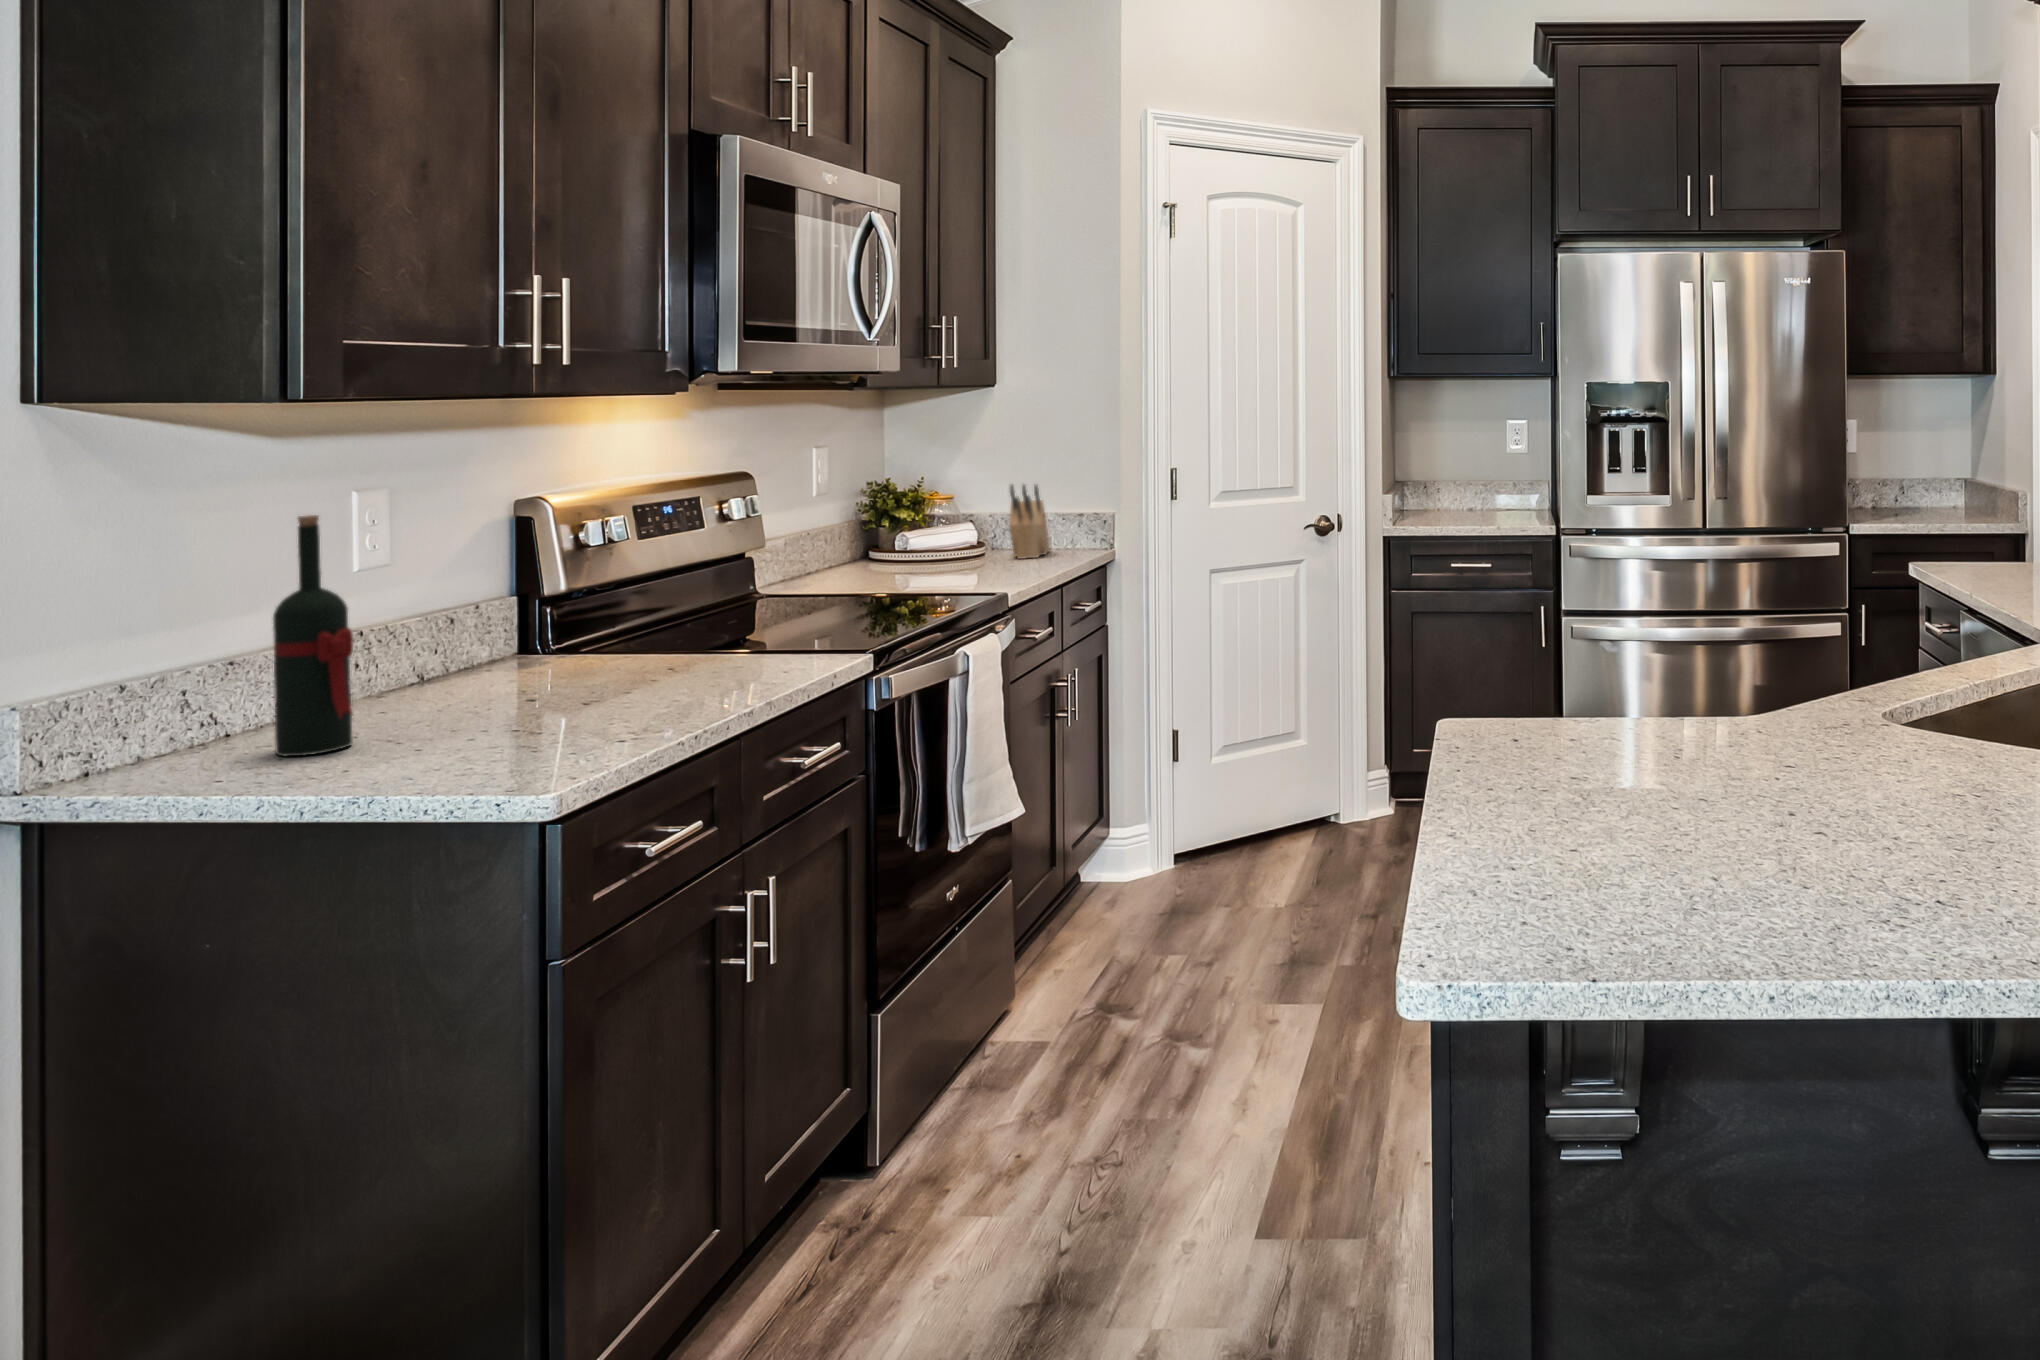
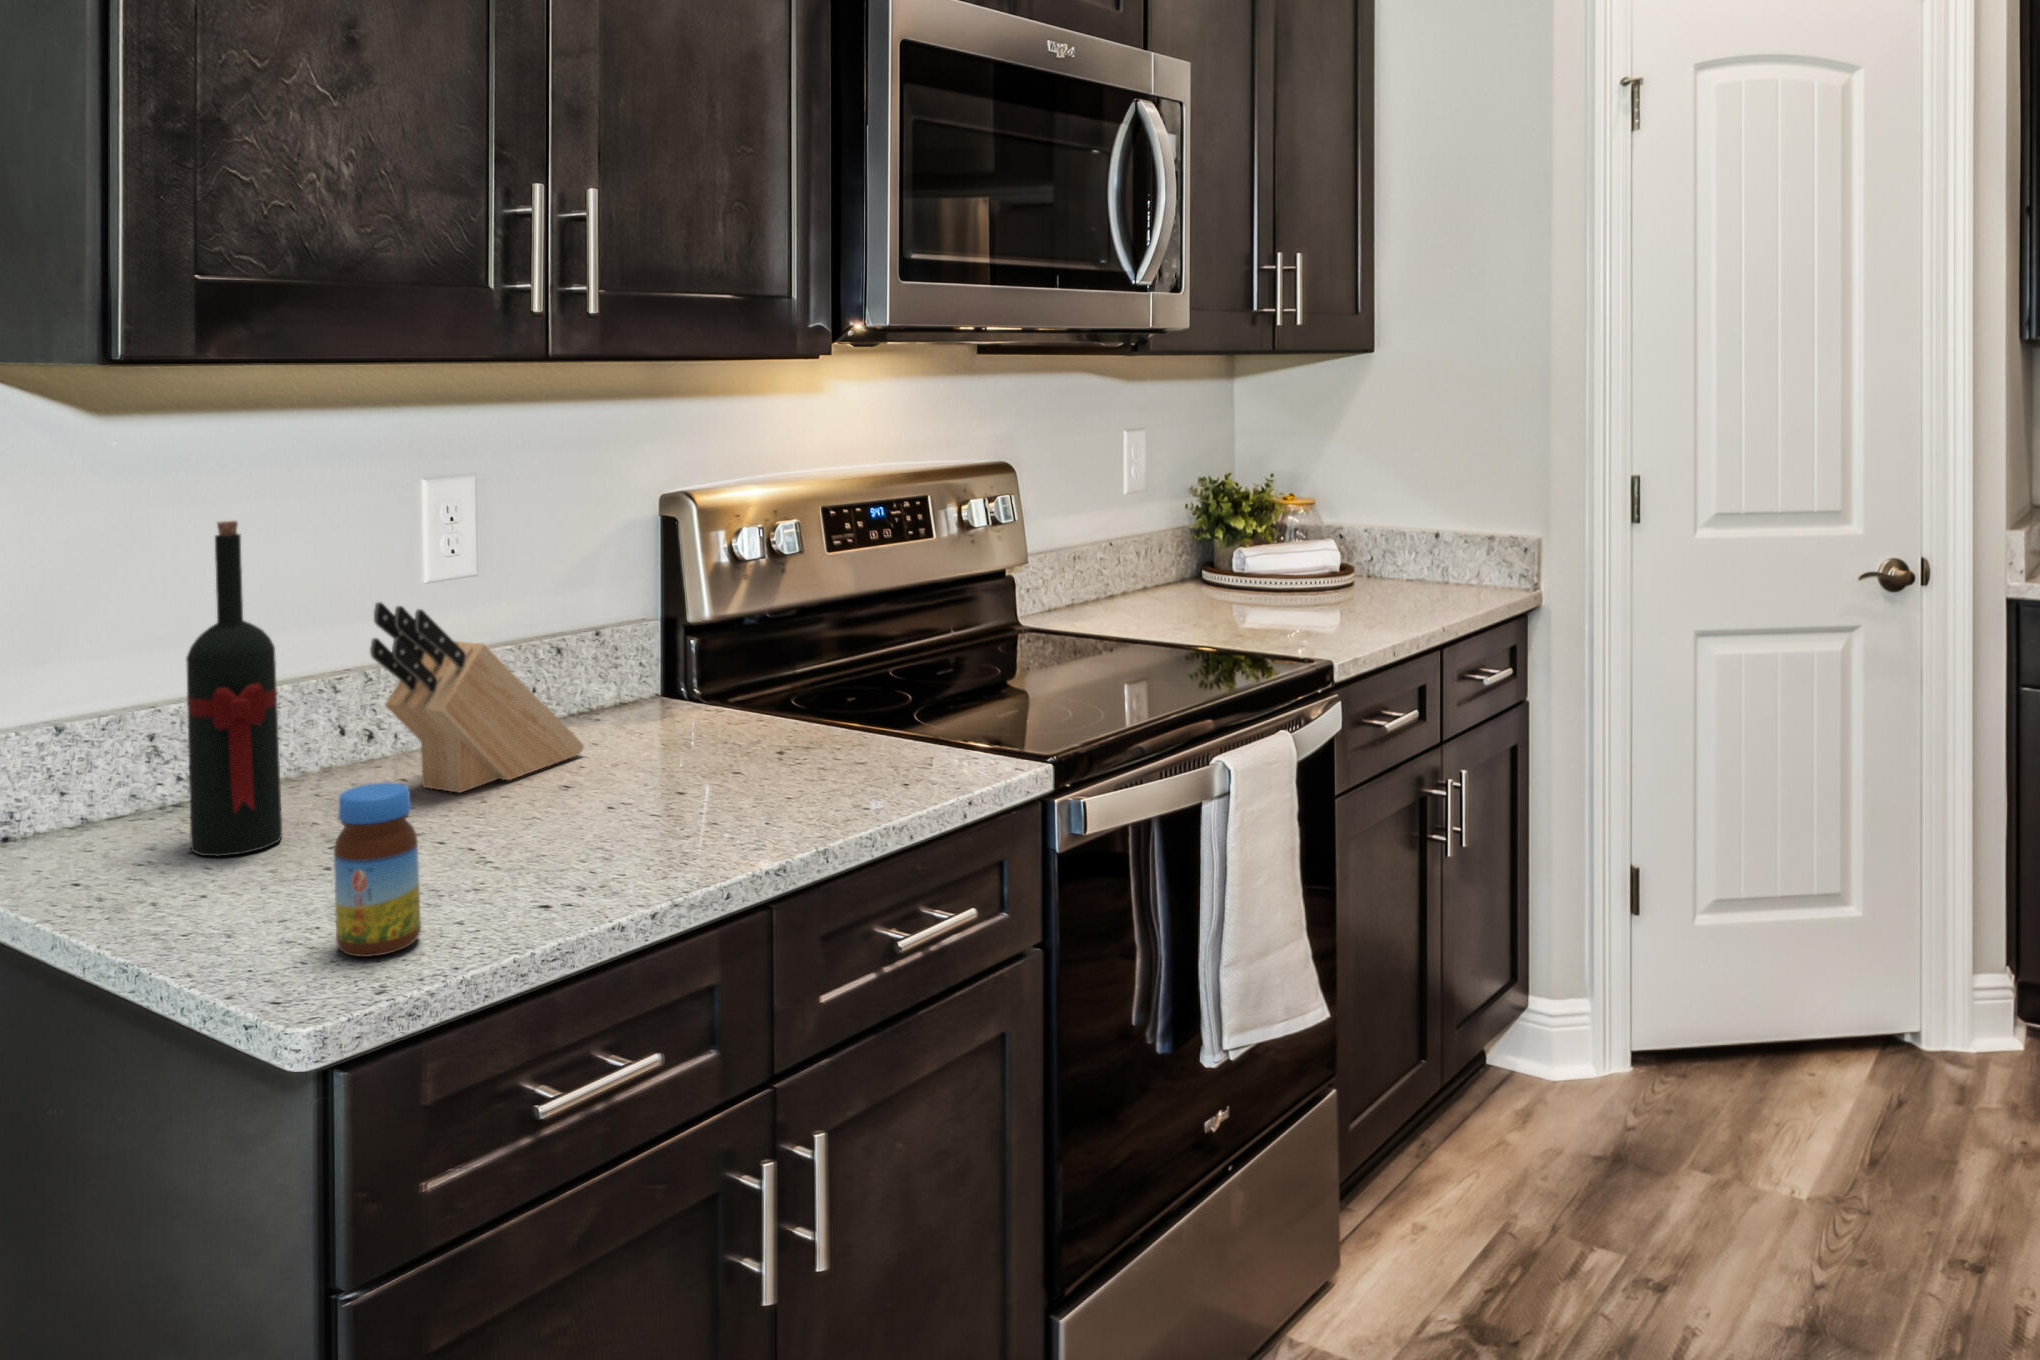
knife block: present [1009,485,1050,559] -> present [370,602,584,793]
jar: none [514,659,572,762] -> present [334,782,421,957]

